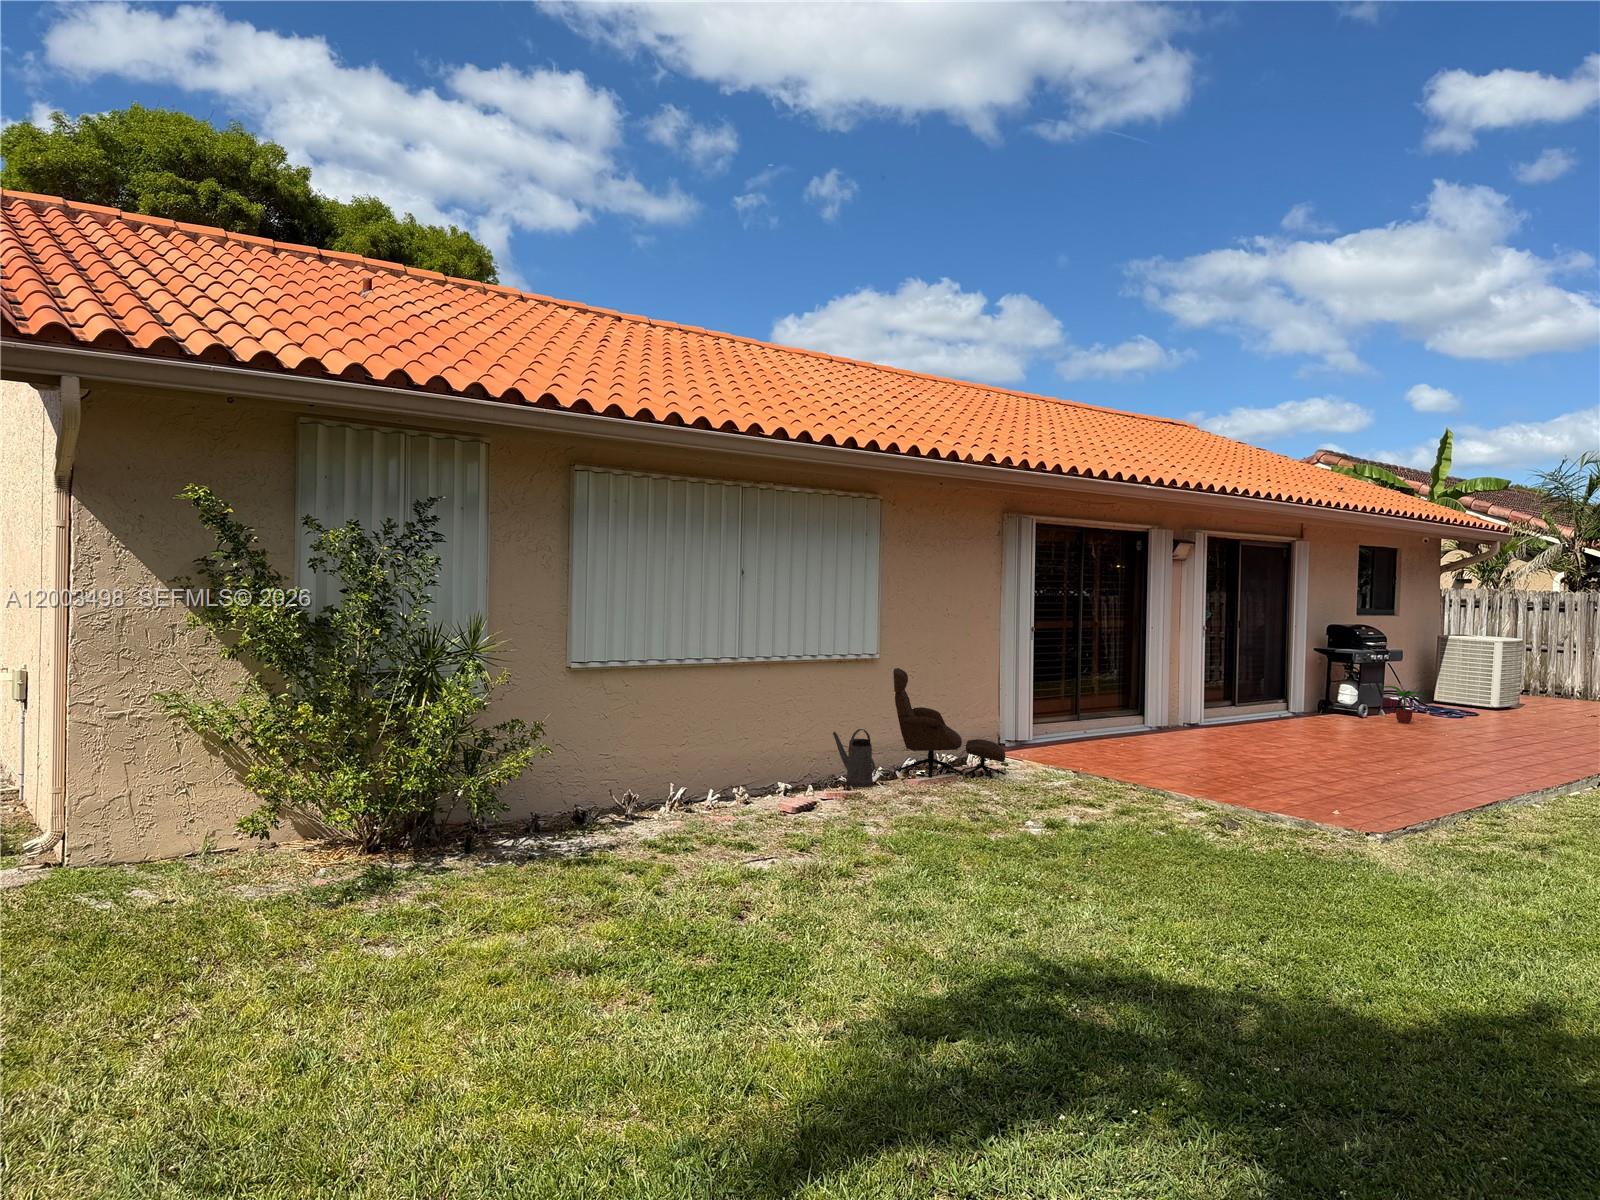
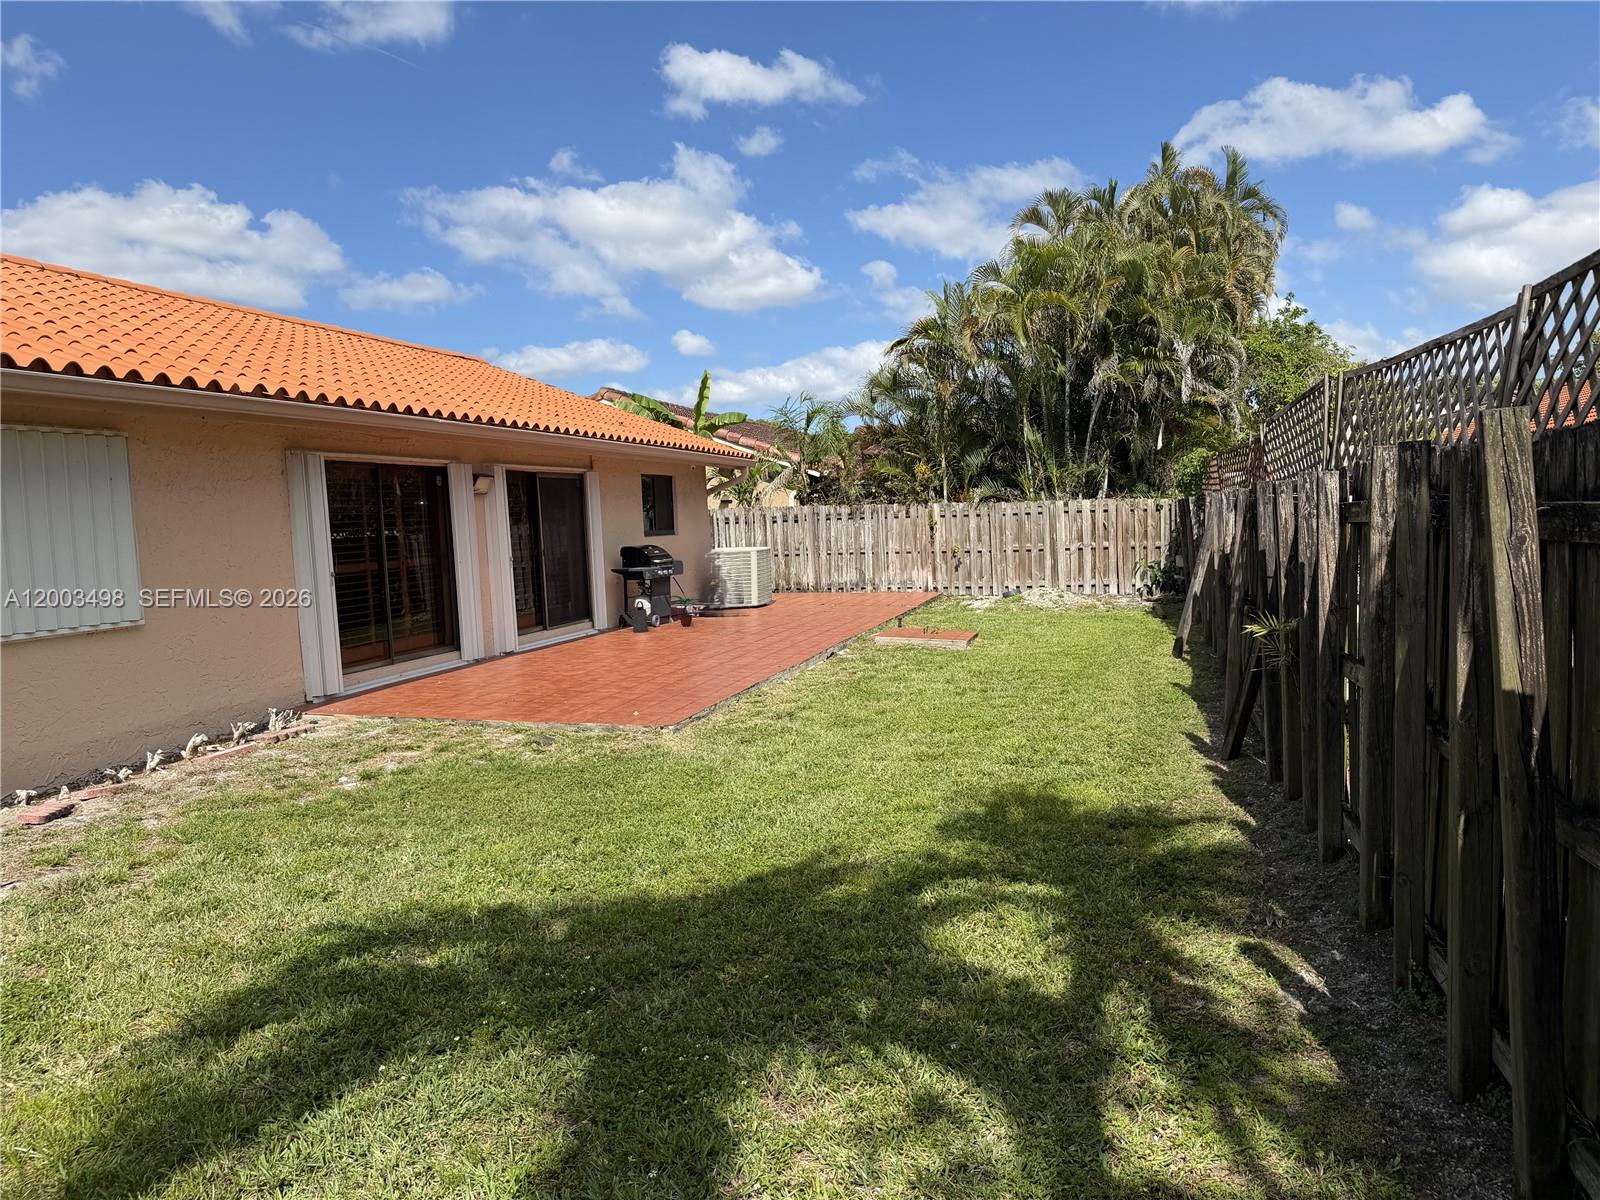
lounge chair: present [893,668,1005,779] -> none [160,634,316,753]
watering can: present [833,729,875,787] -> present [619,601,652,632]

